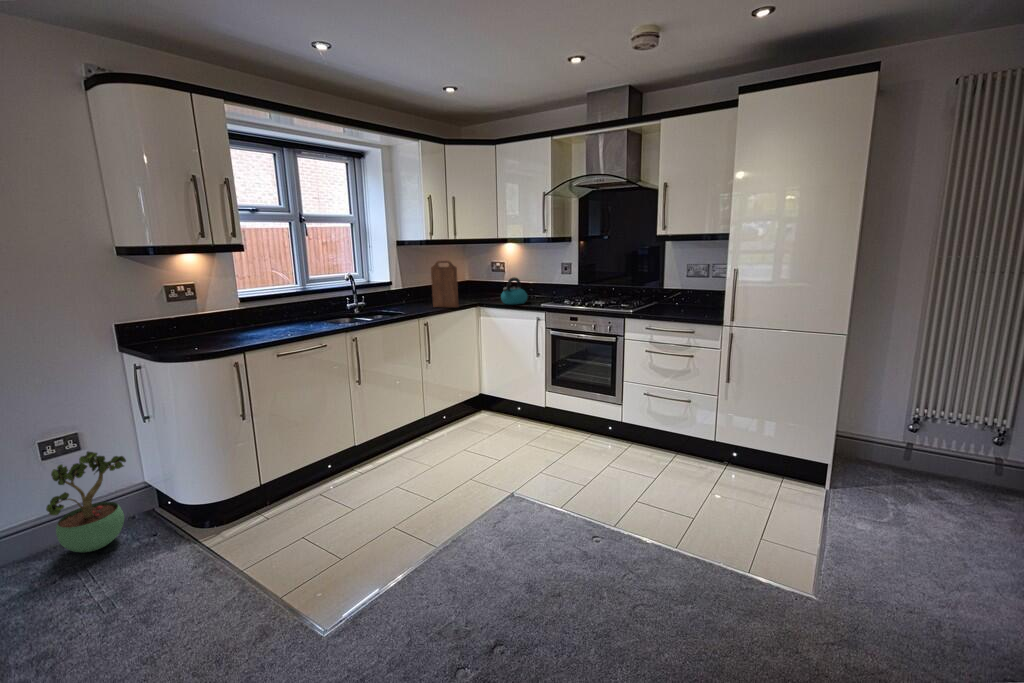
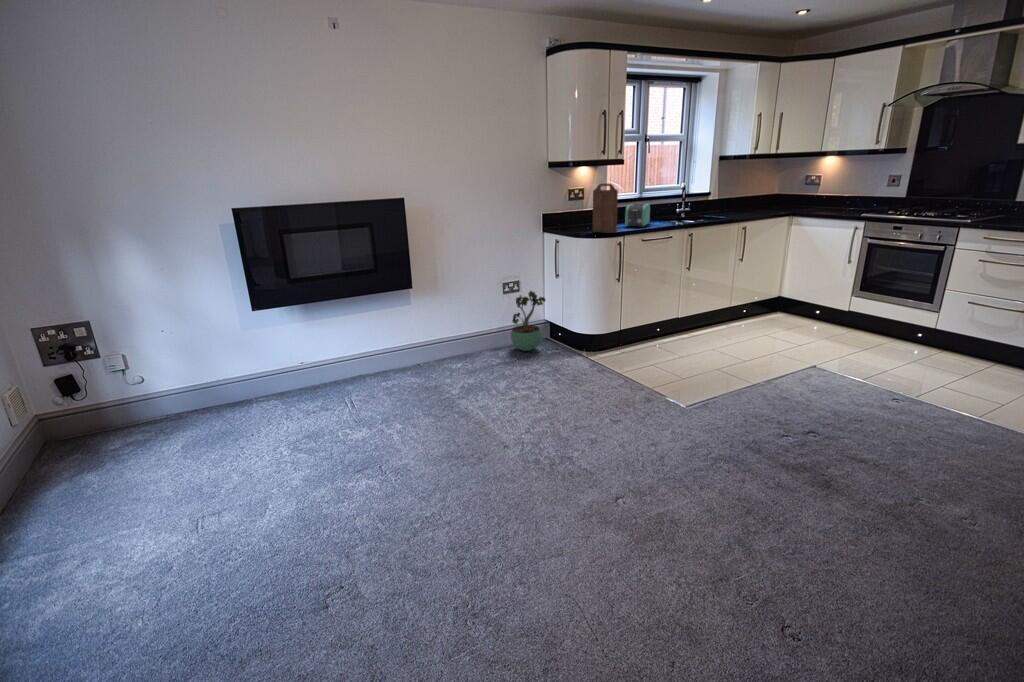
cutting board: present [431,260,459,308] -> present [593,184,618,233]
kettle: present [501,277,528,305] -> none [817,189,847,214]
toaster: none [255,302,301,335] -> present [625,204,650,227]

